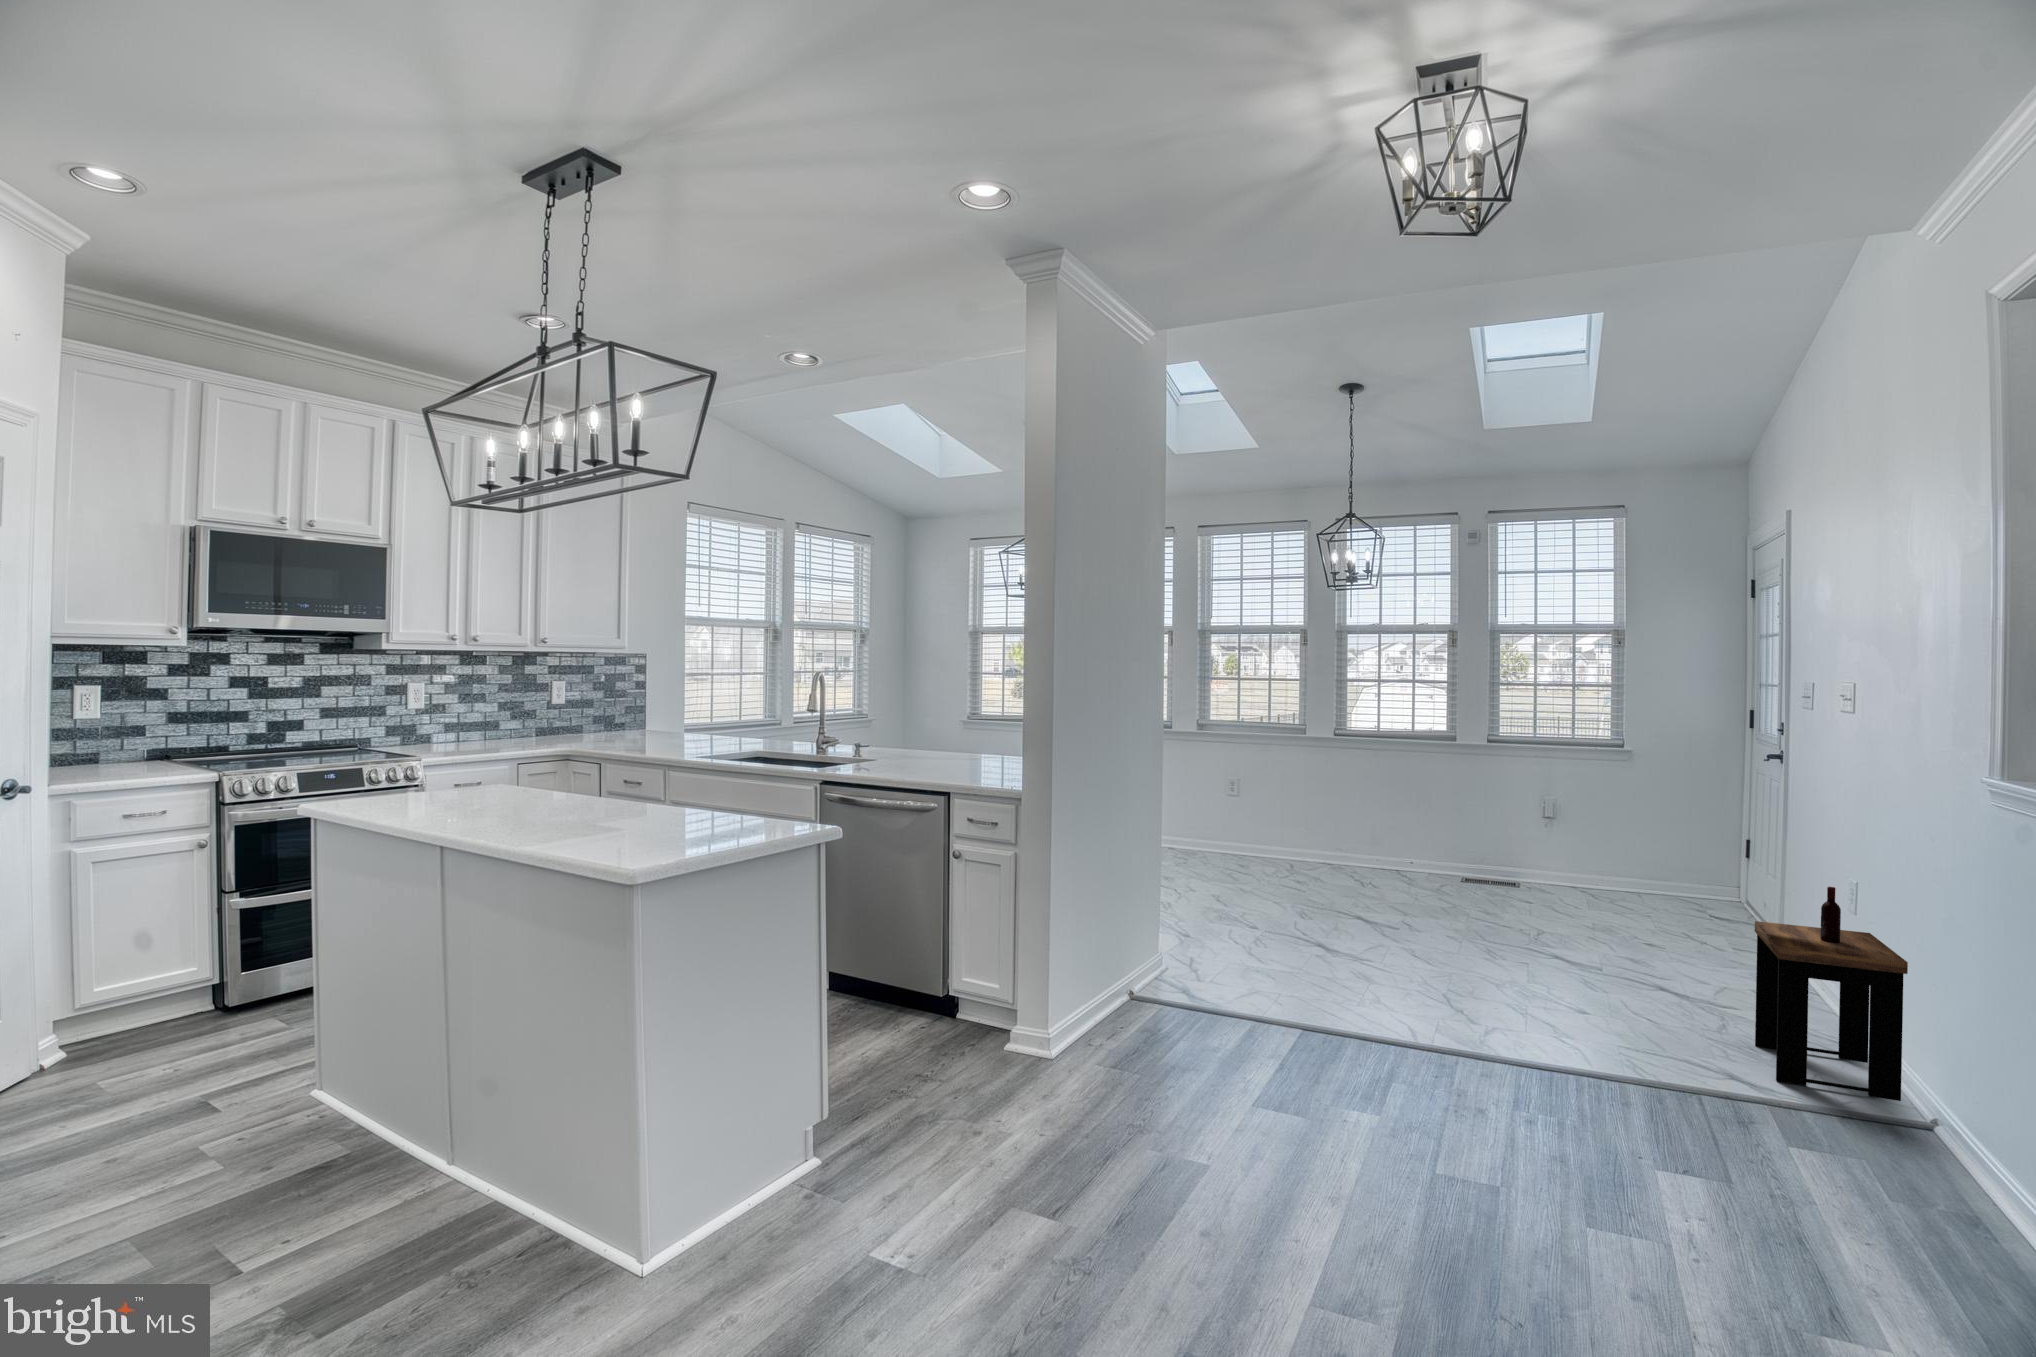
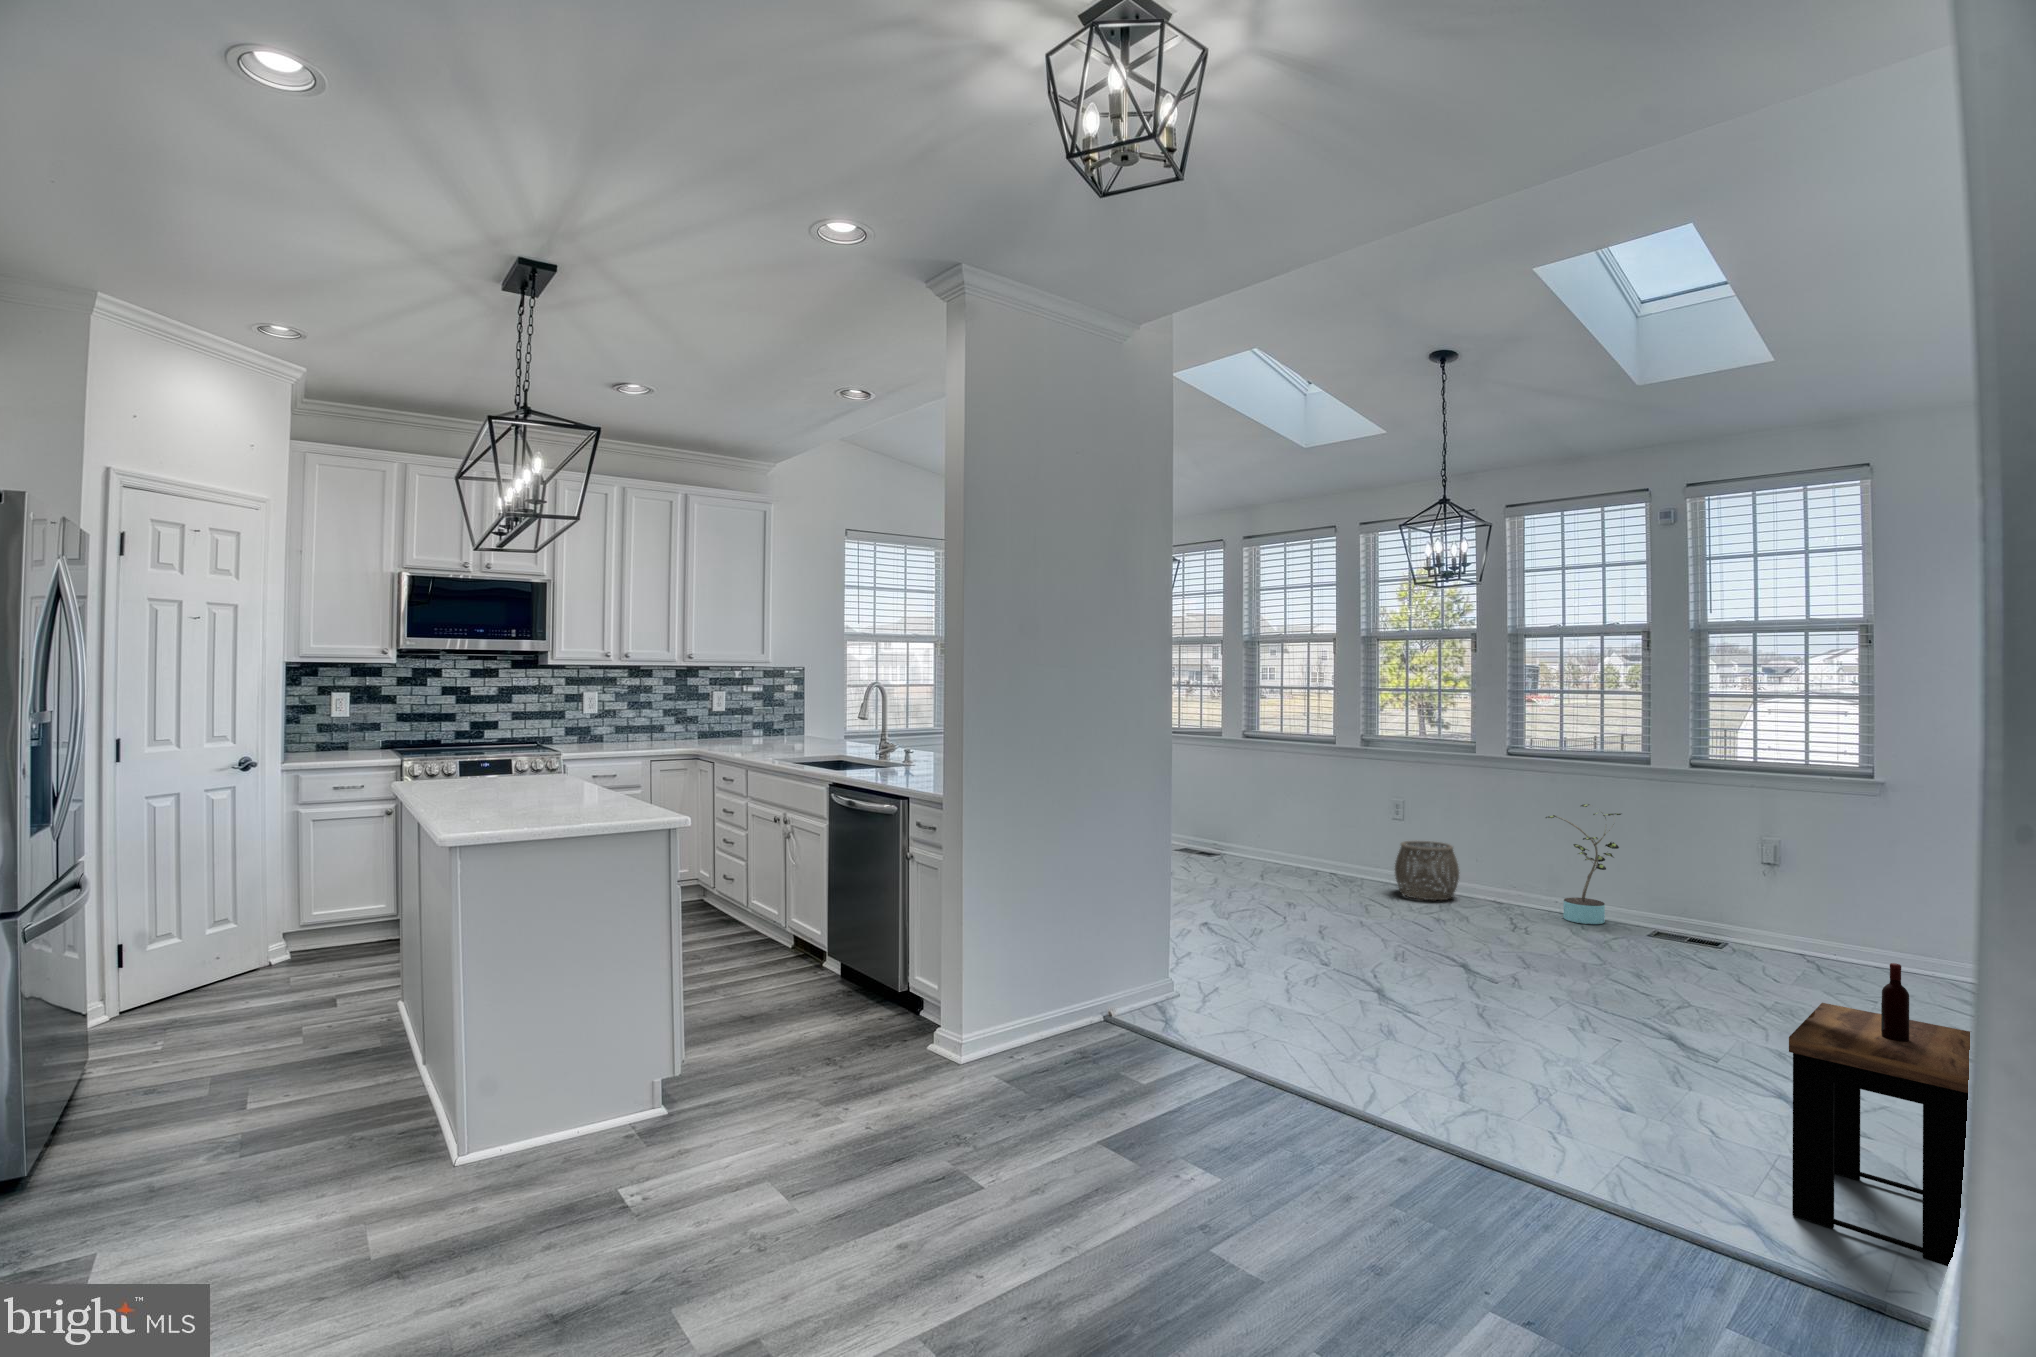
potted plant: none [1378,777,1440,878] -> present [1546,804,1621,924]
woven basket: none [1247,815,1302,868] -> present [1395,840,1459,901]

